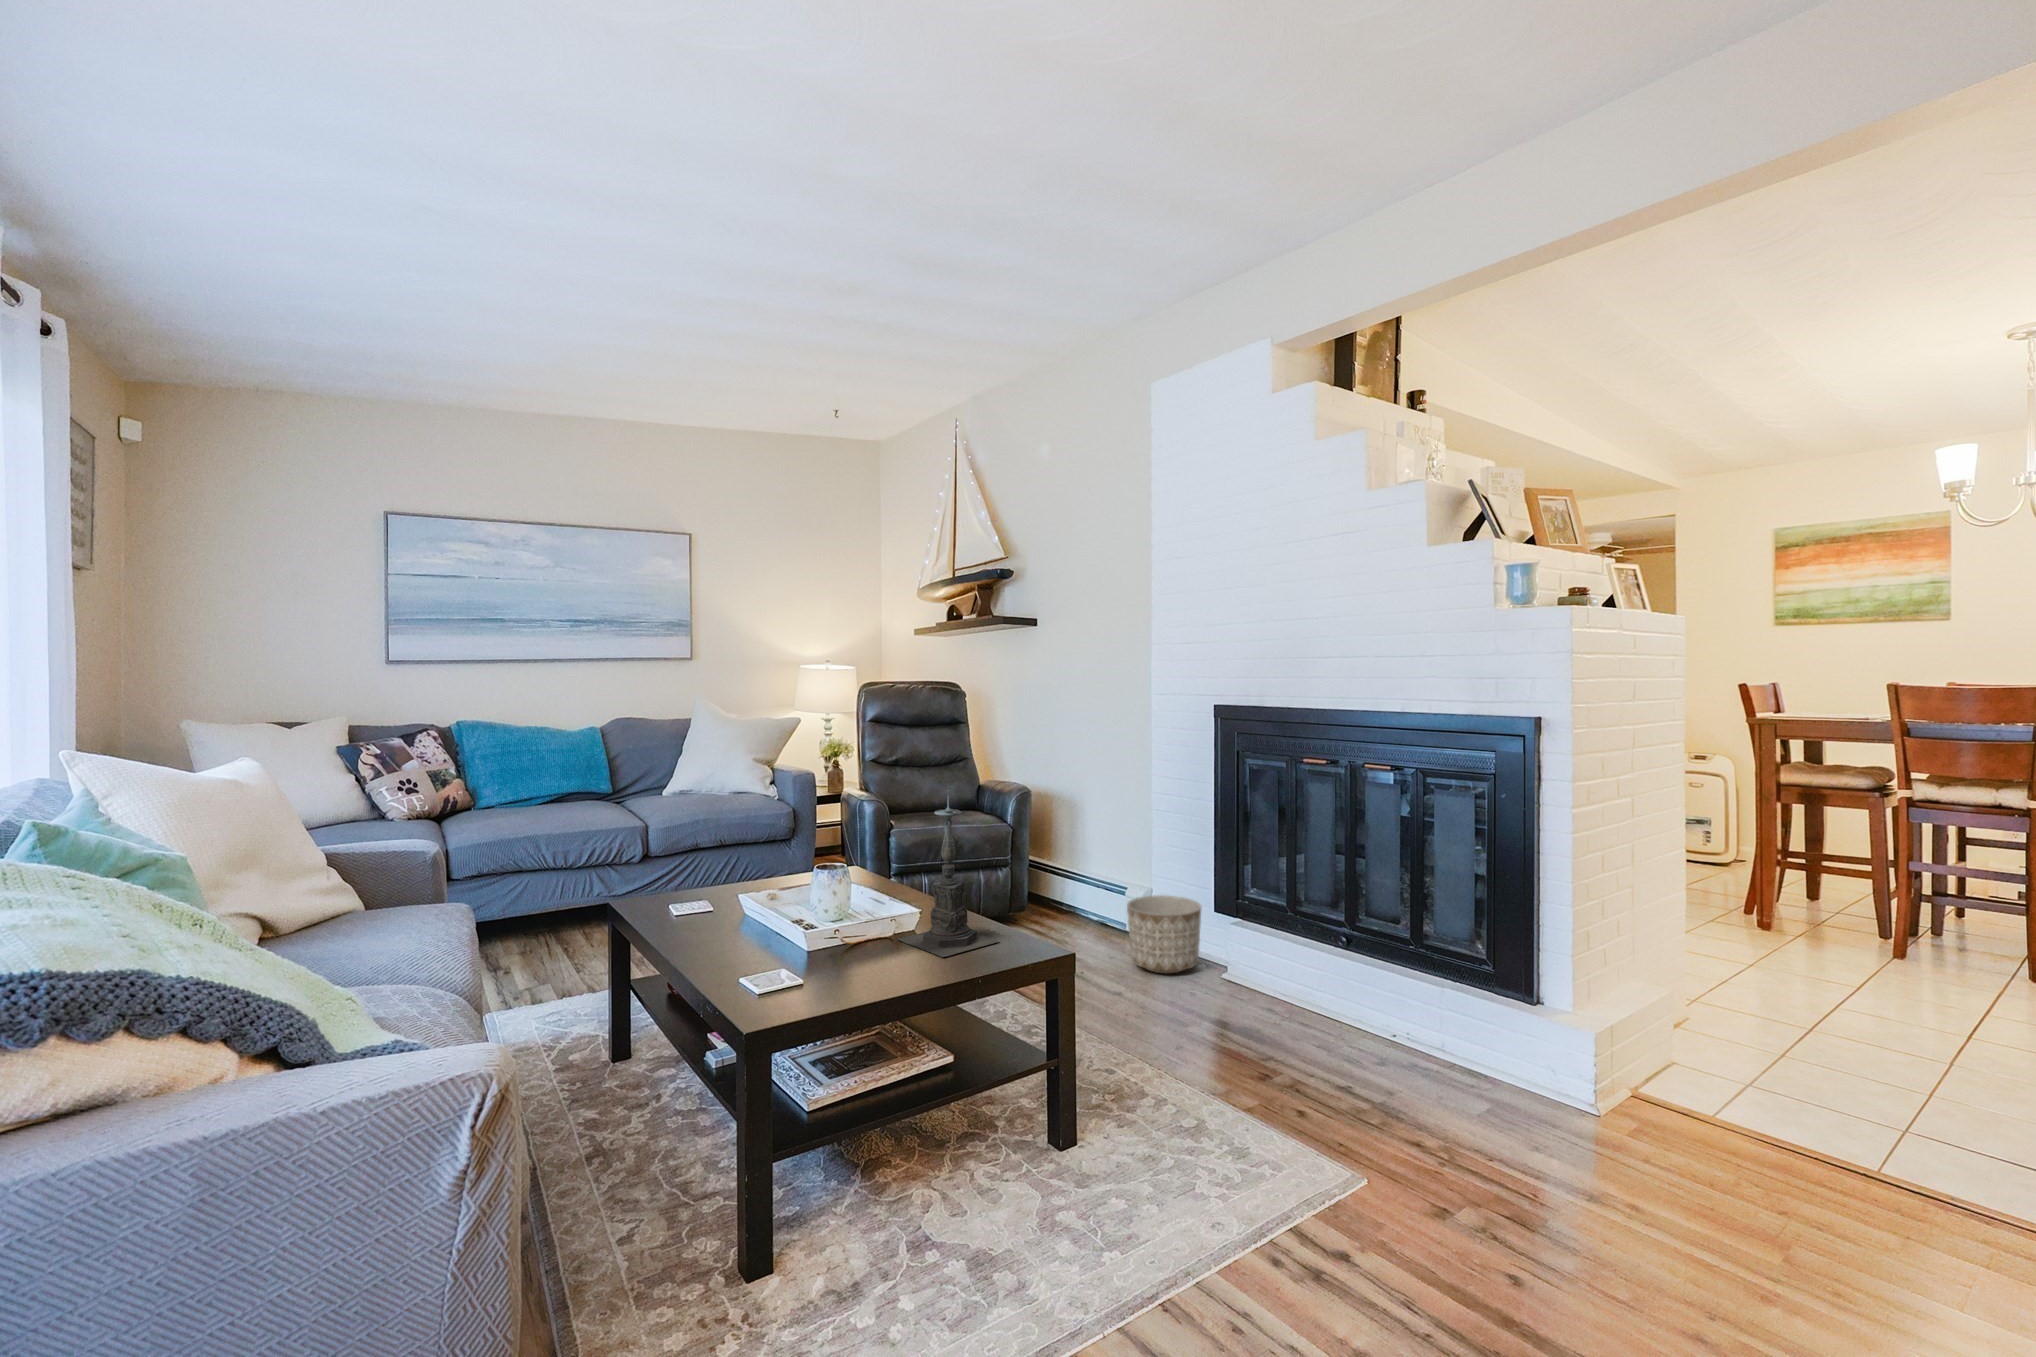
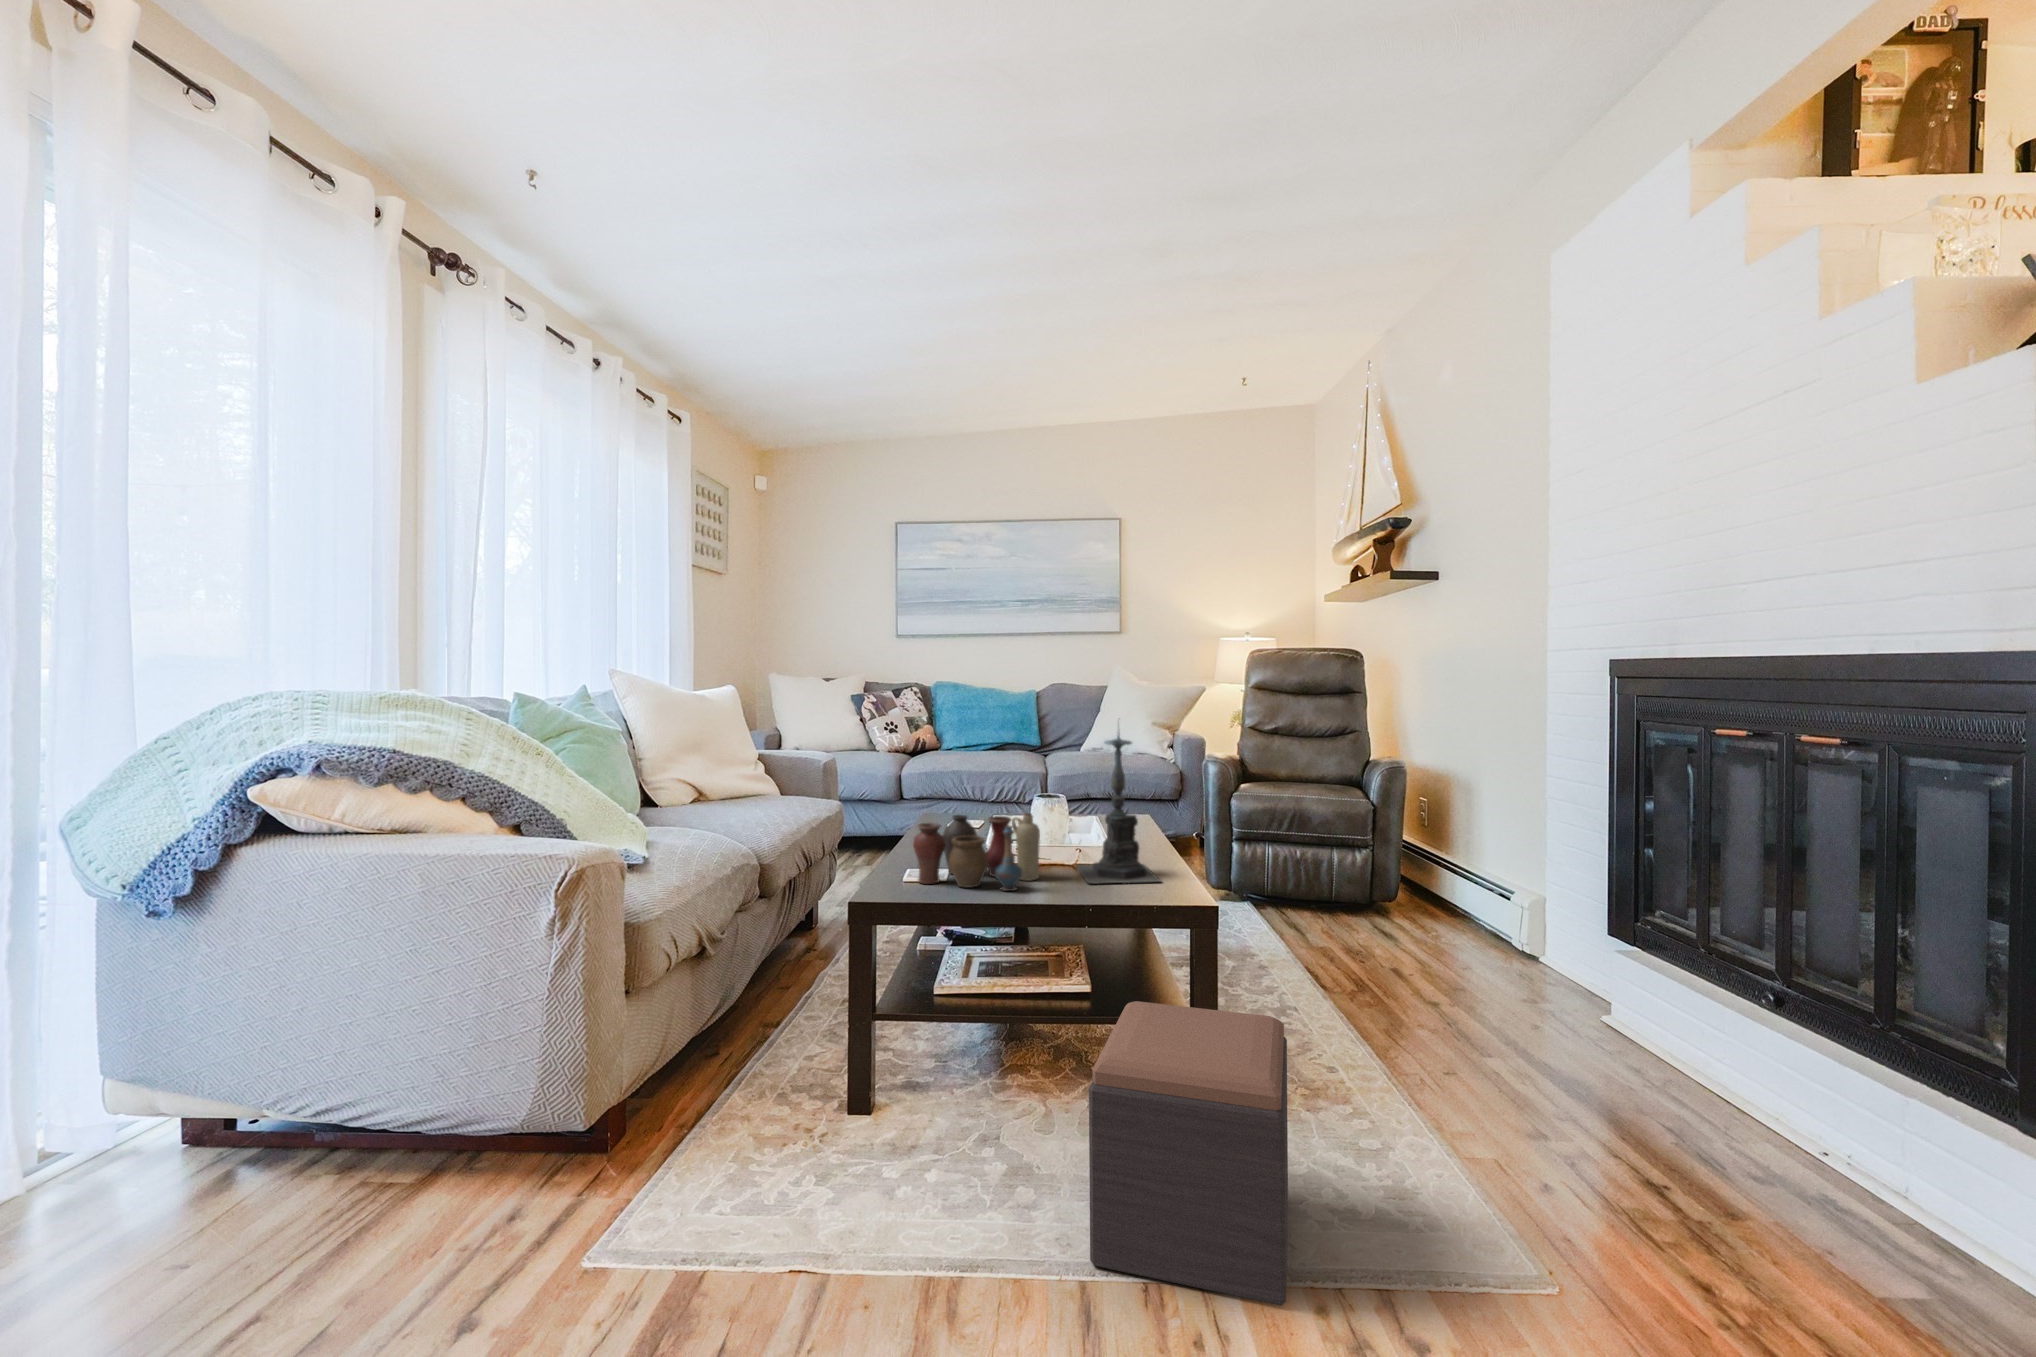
planter: present [1127,895,1201,974] -> none [1475,899,1584,999]
vase: none [767,896,896,994] -> present [913,813,1040,891]
footstool: none [1050,1043,1255,1310] -> present [1089,1001,1288,1305]

